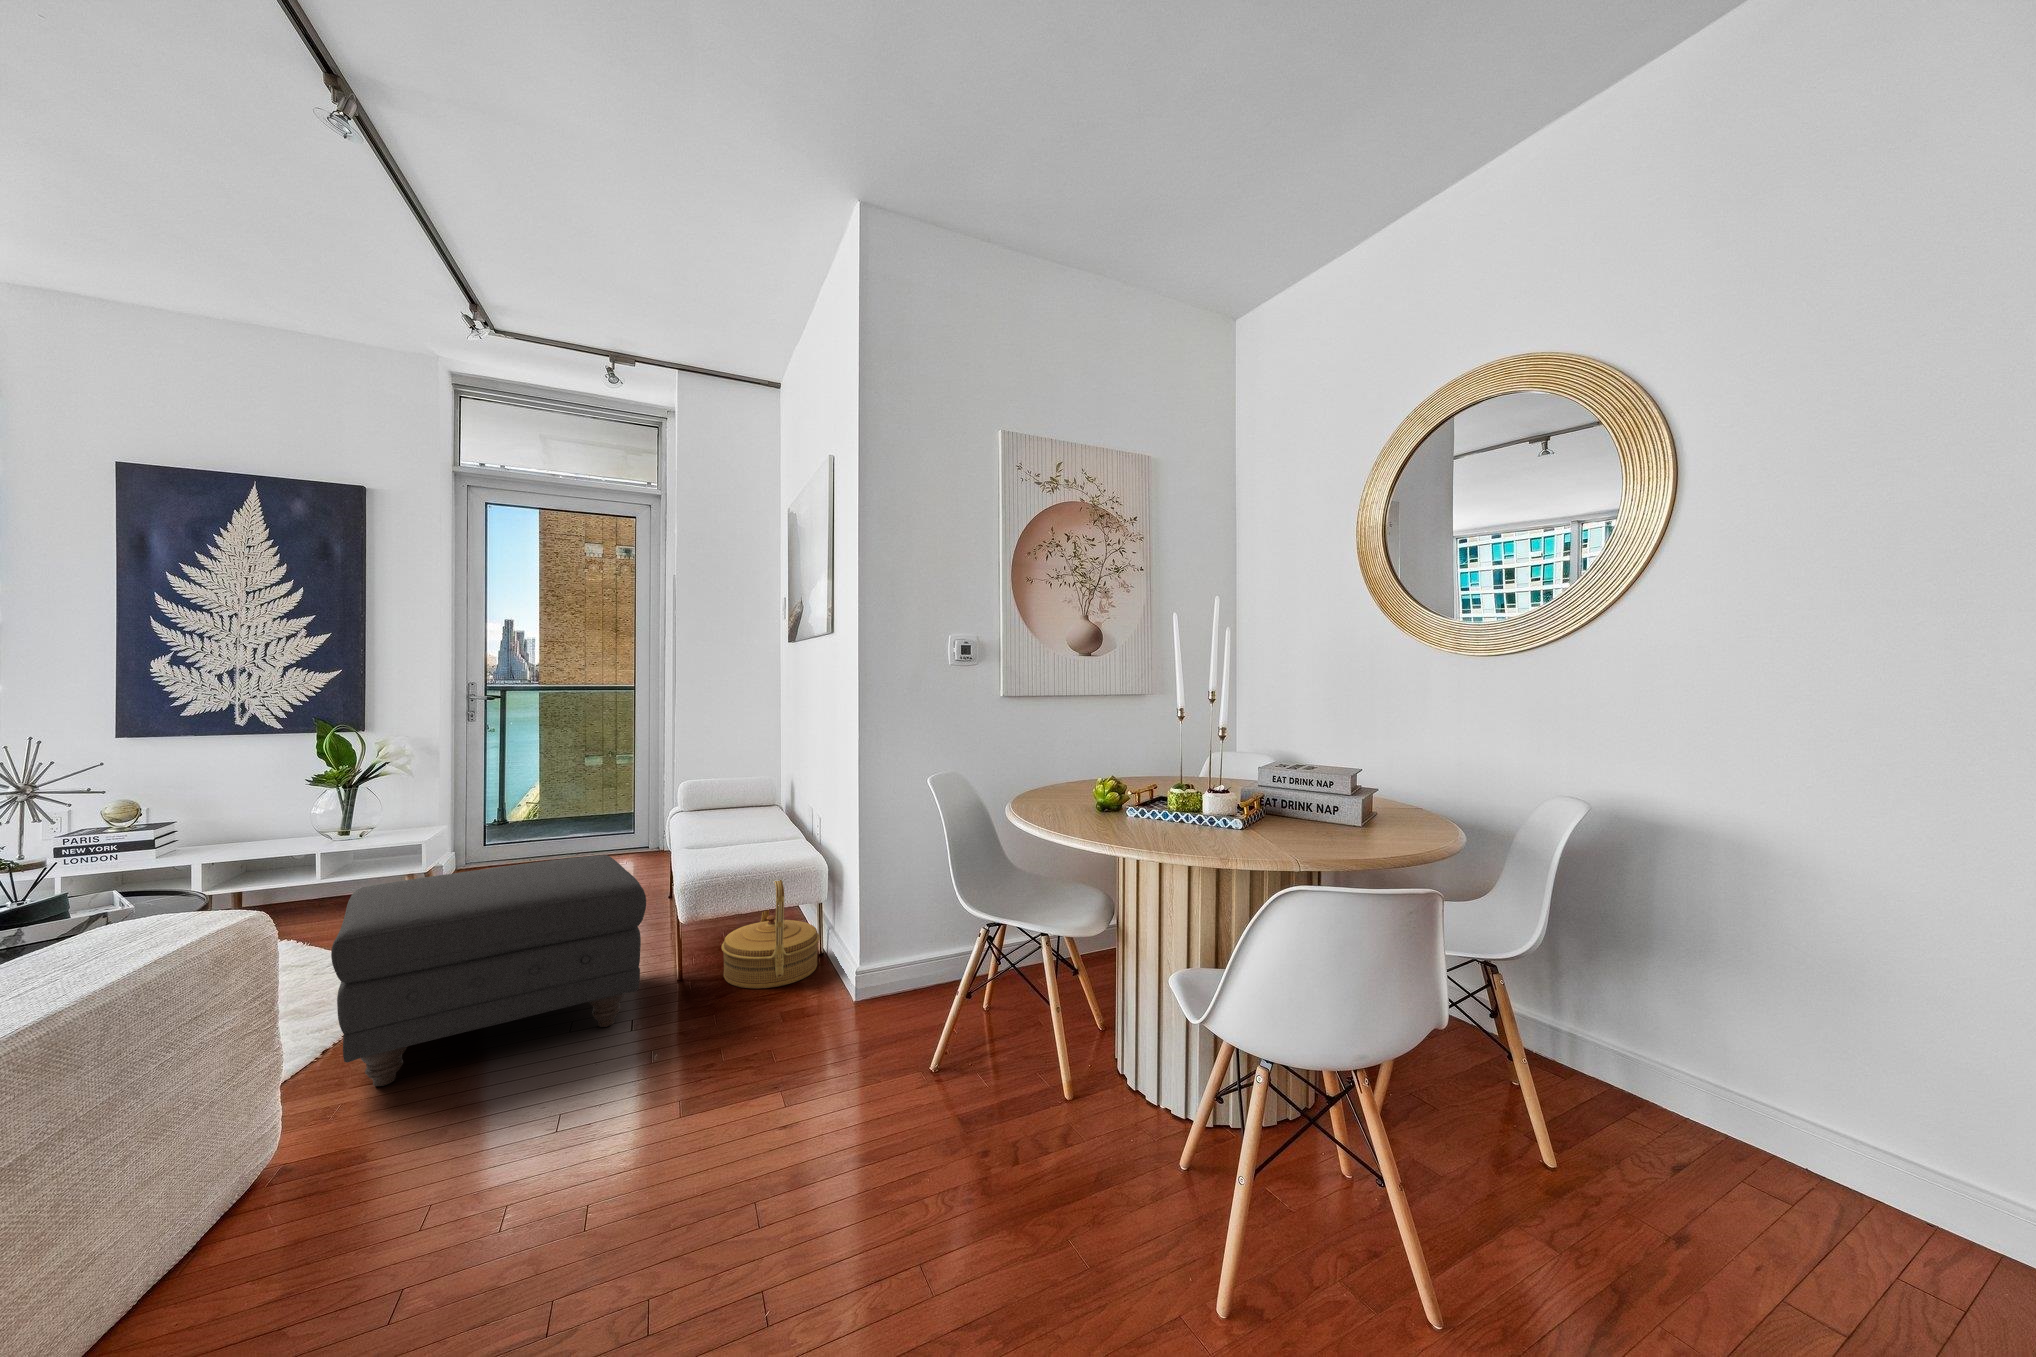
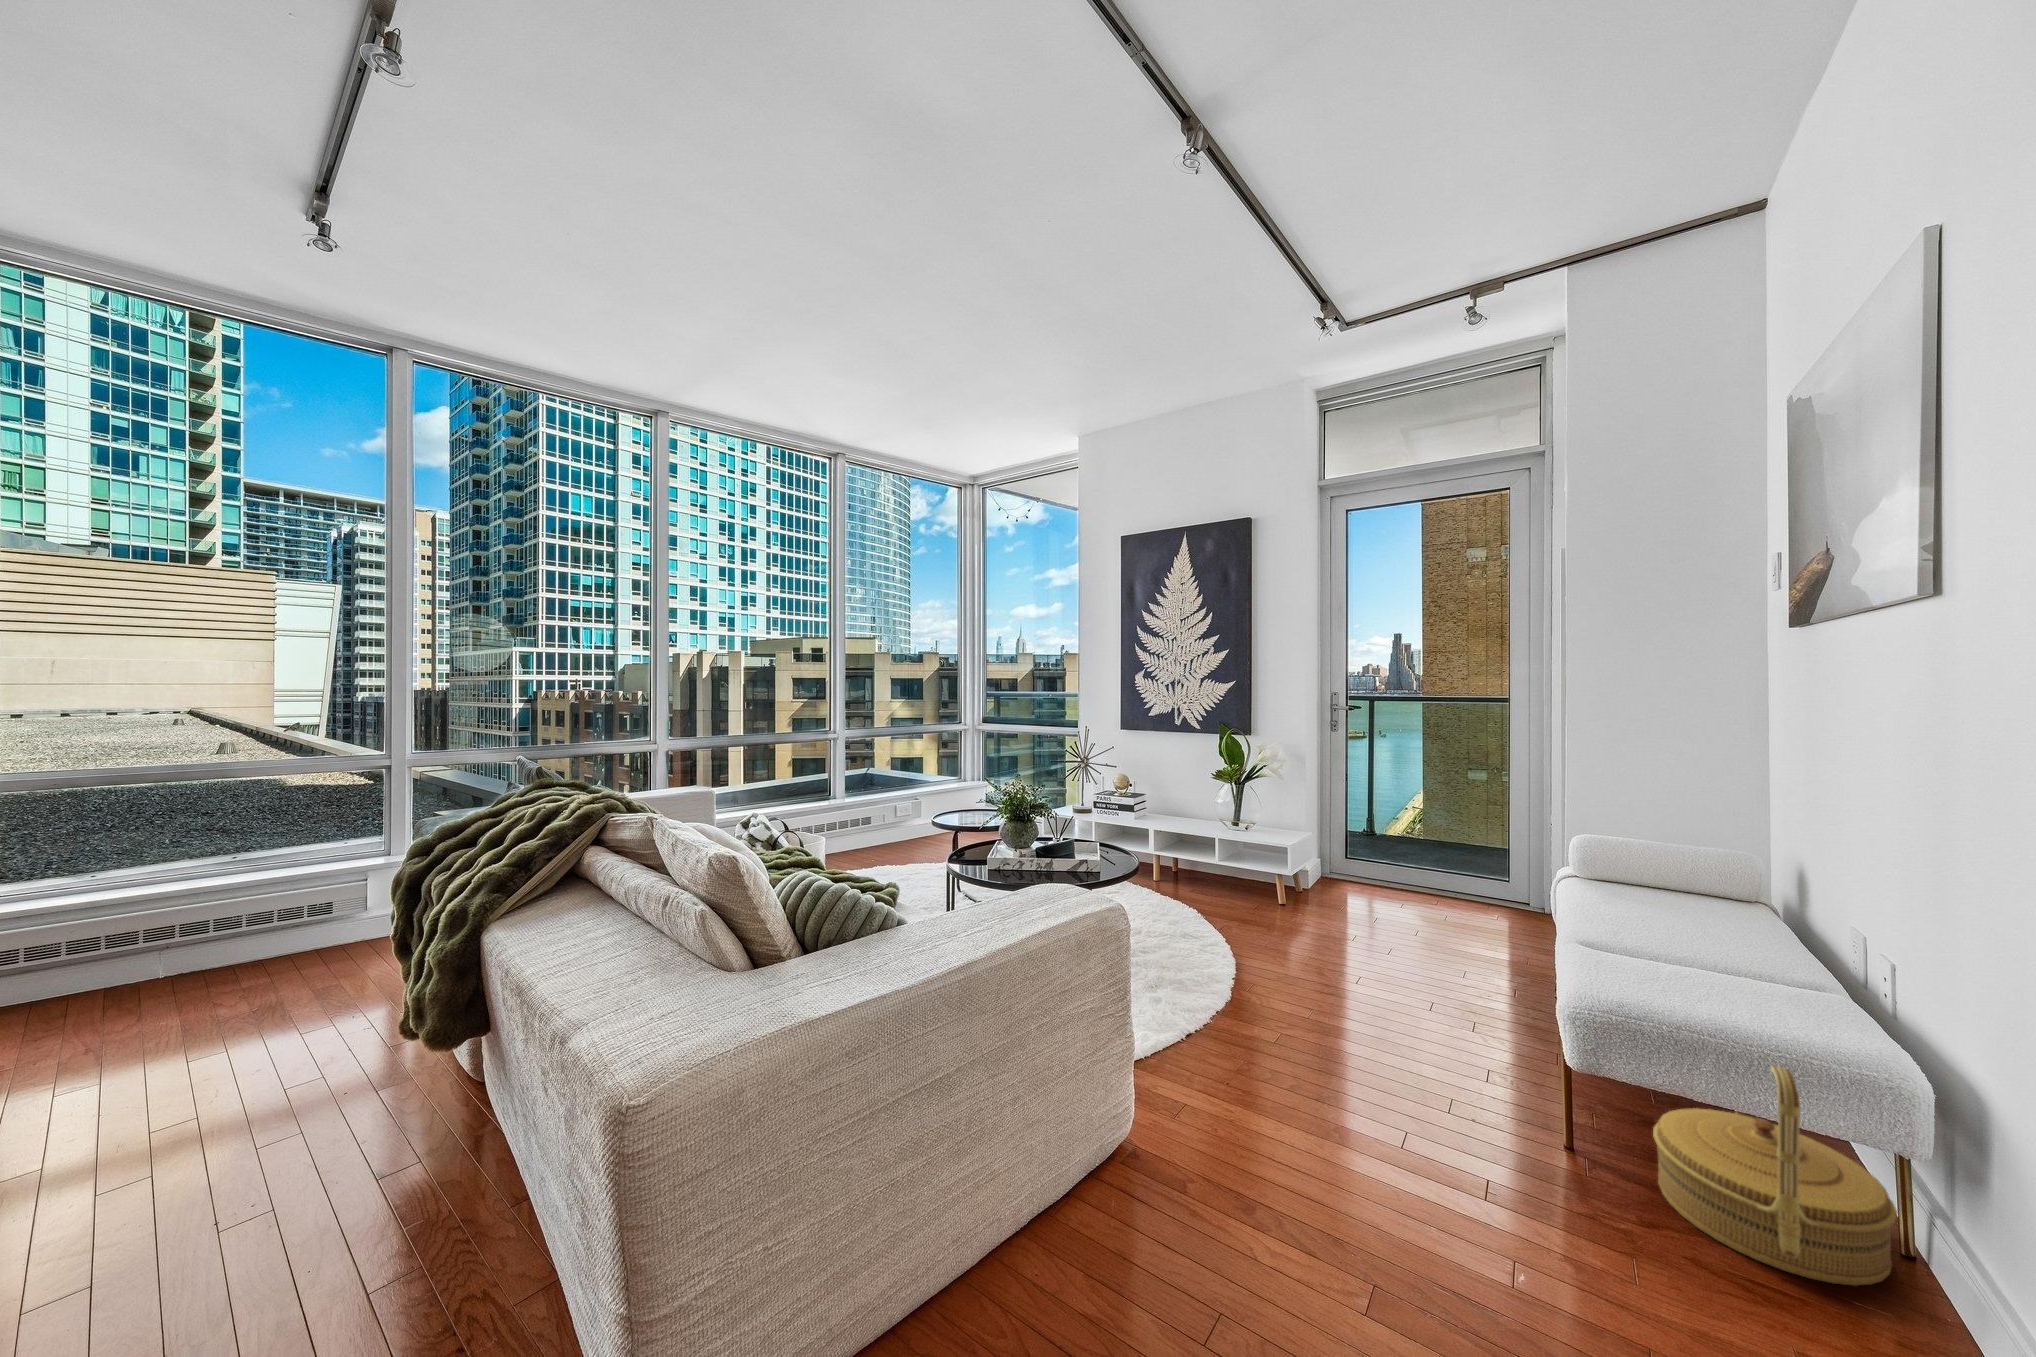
ottoman: present [331,855,646,1086] -> none [1168,896,1512,1180]

